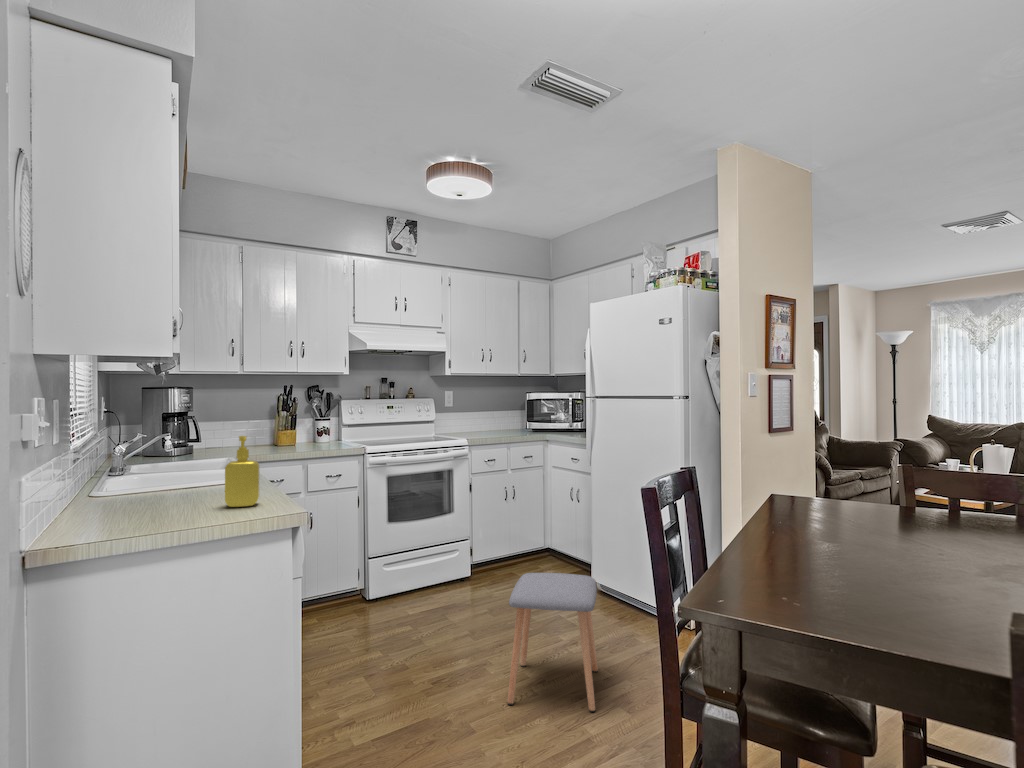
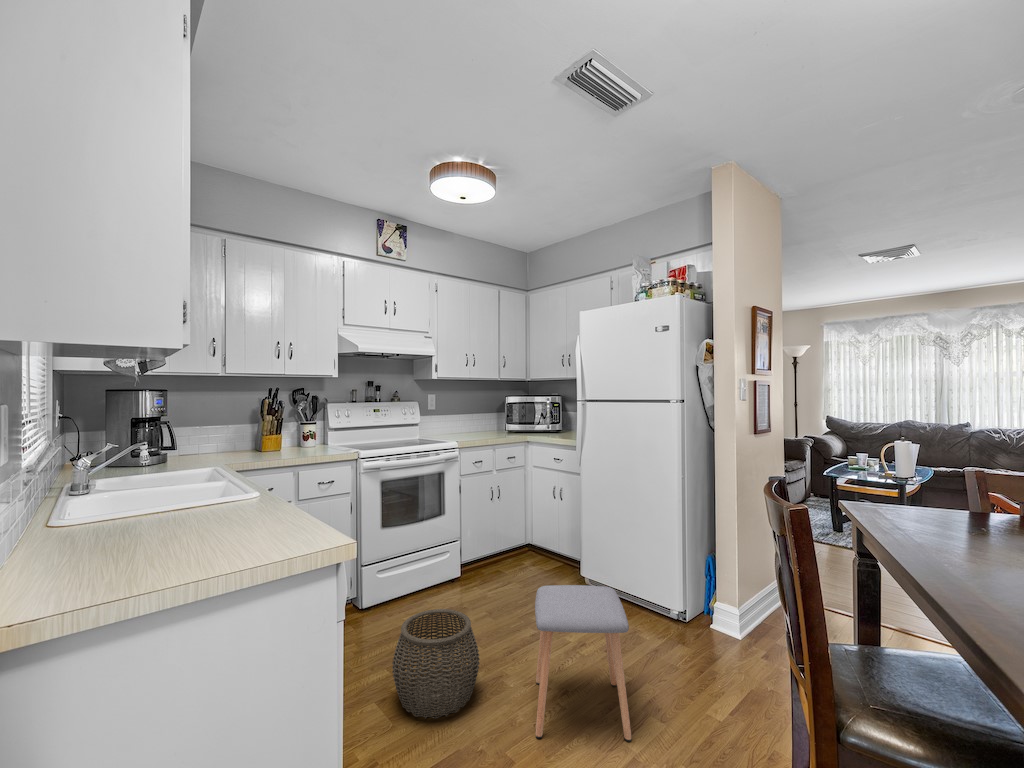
soap dispenser: present [225,436,259,507] -> none [213,452,259,546]
woven basket: none [385,593,465,686] -> present [392,609,480,719]

